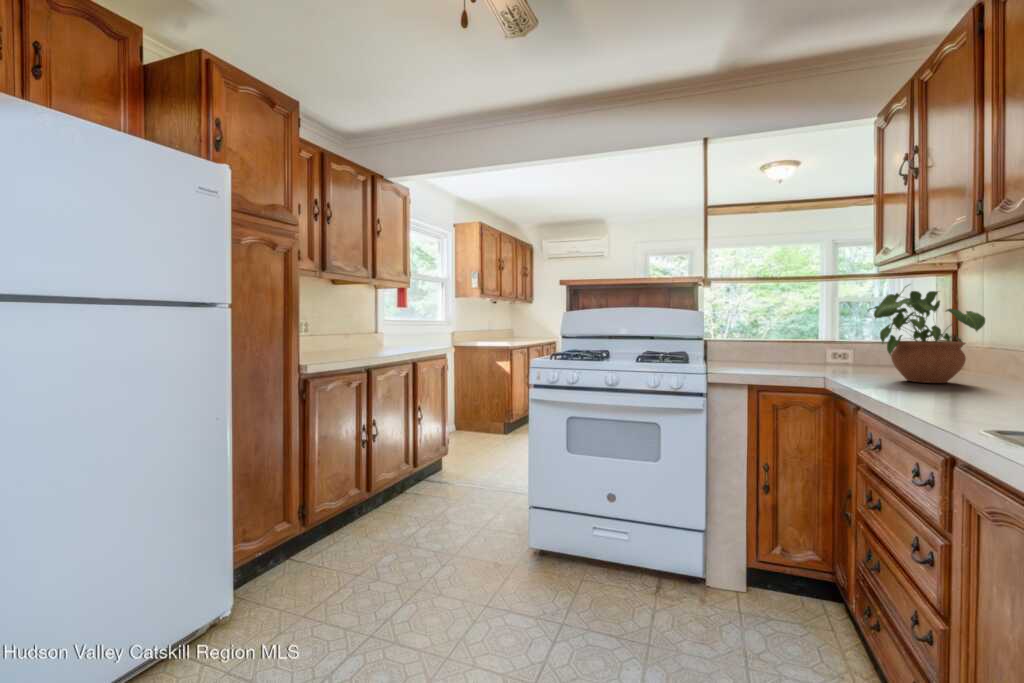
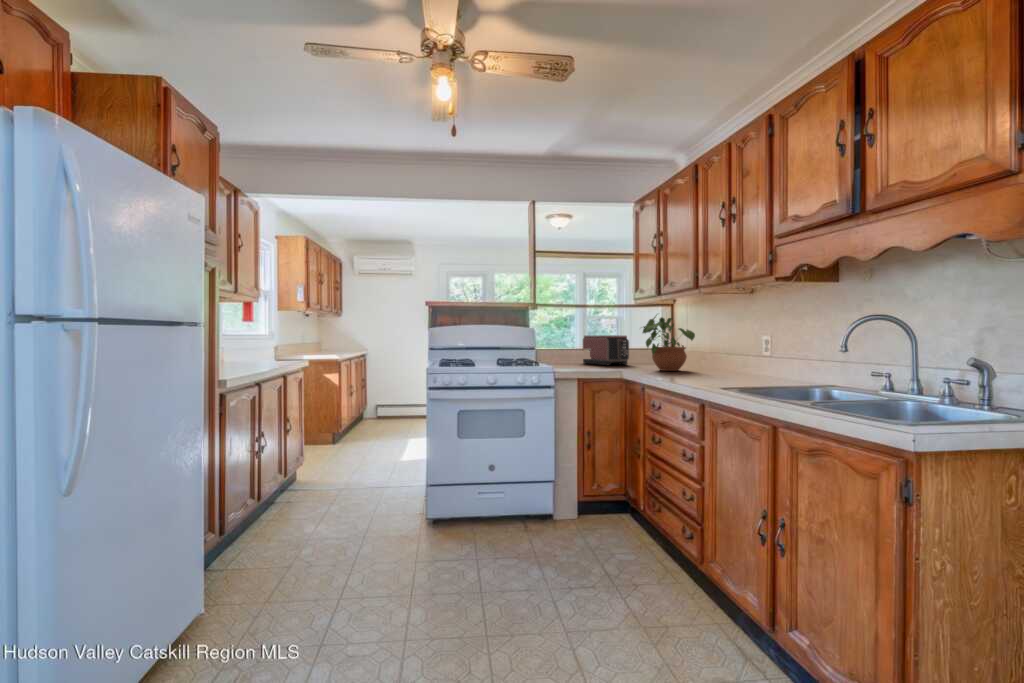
toaster: none [784,322,863,368] -> present [583,335,629,365]

